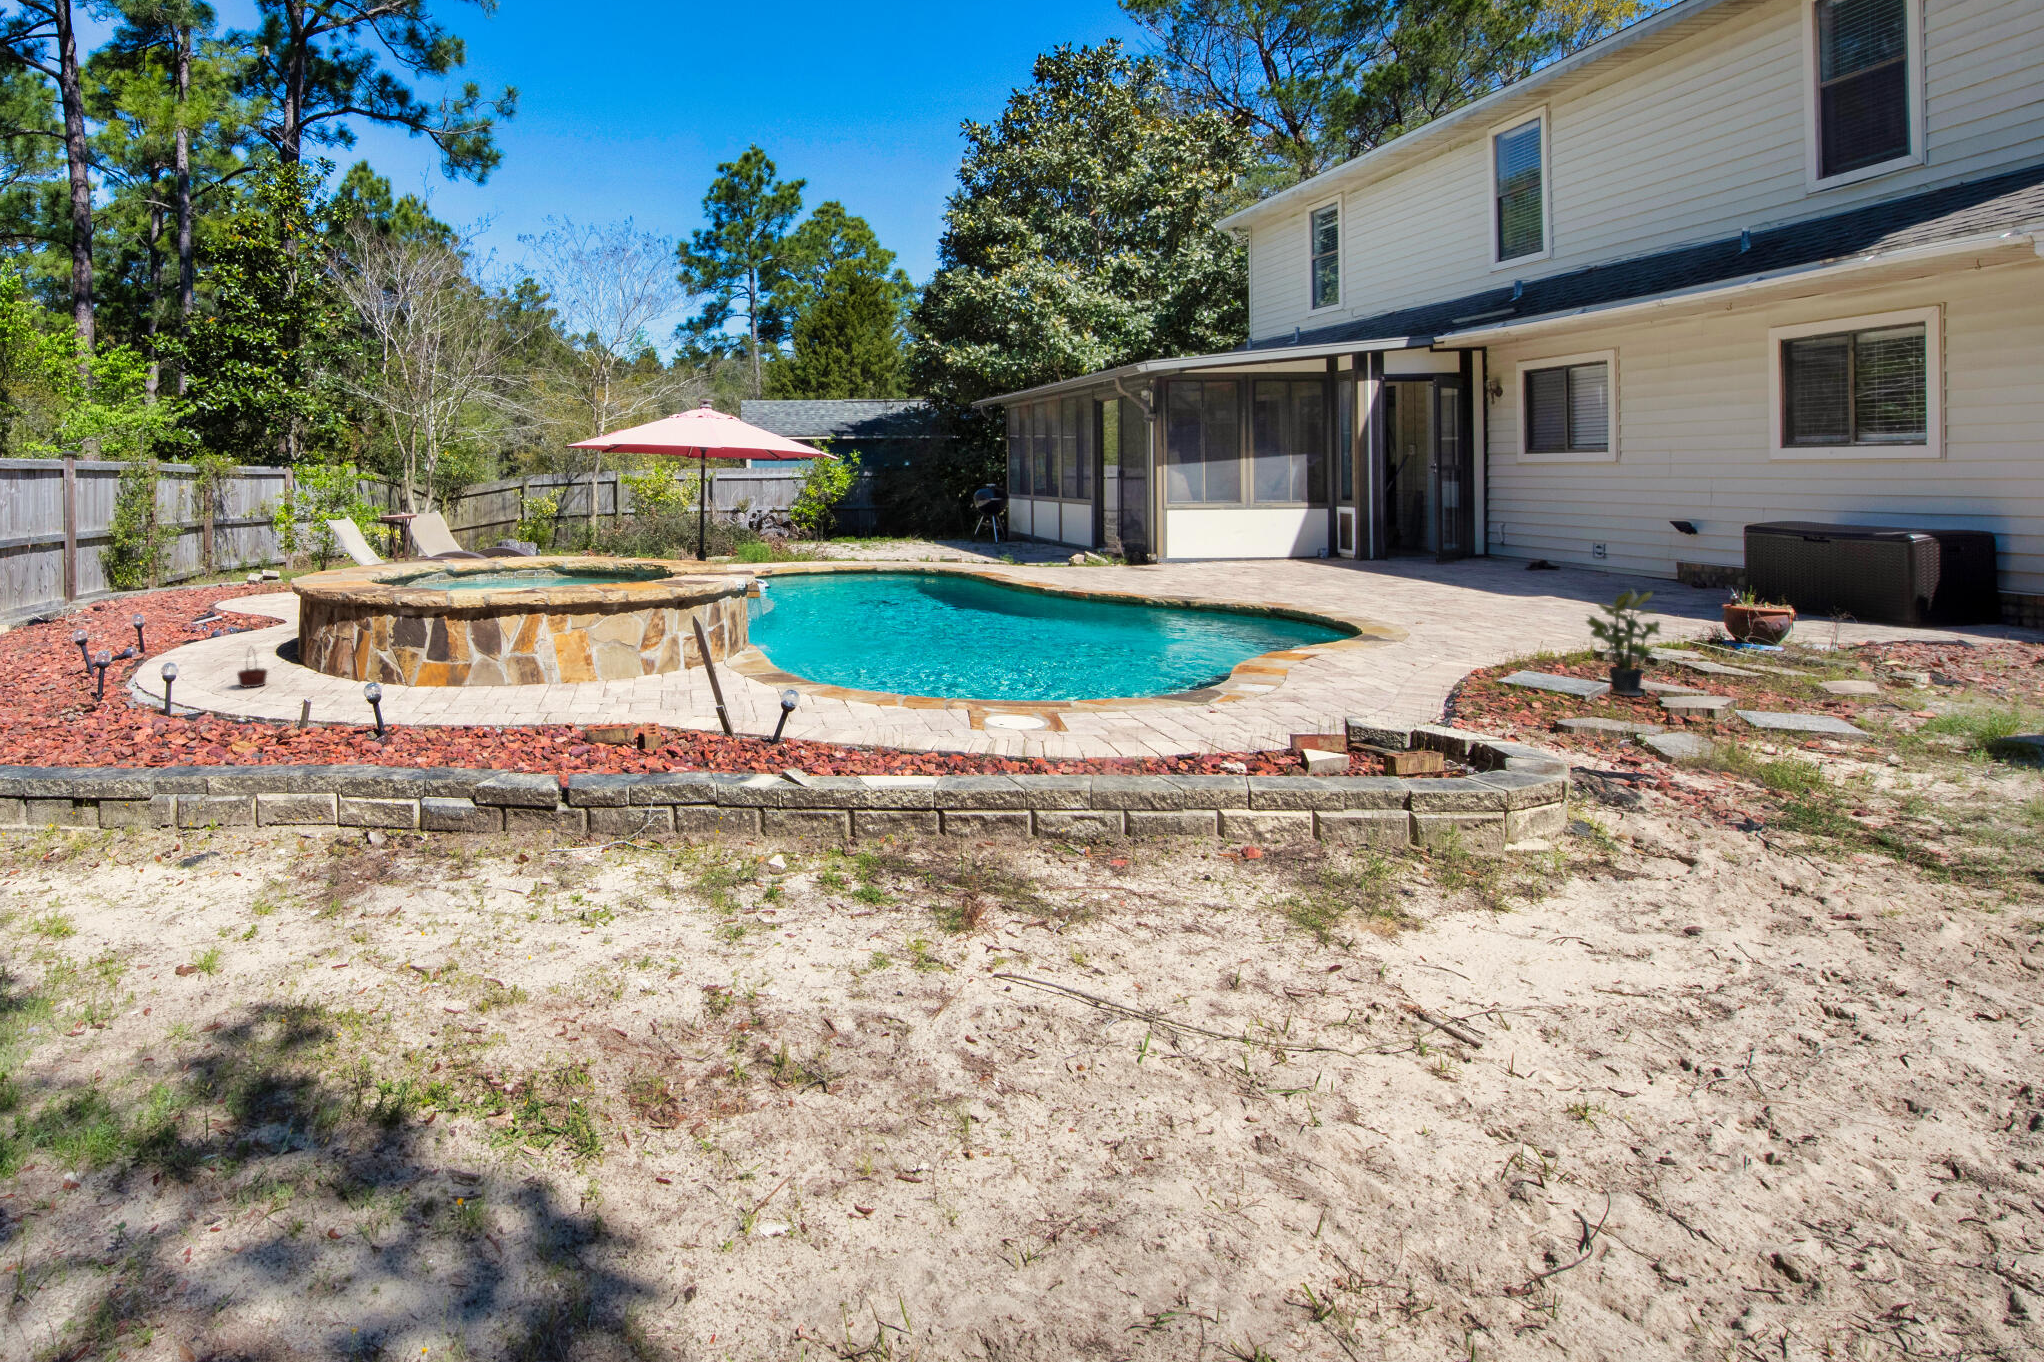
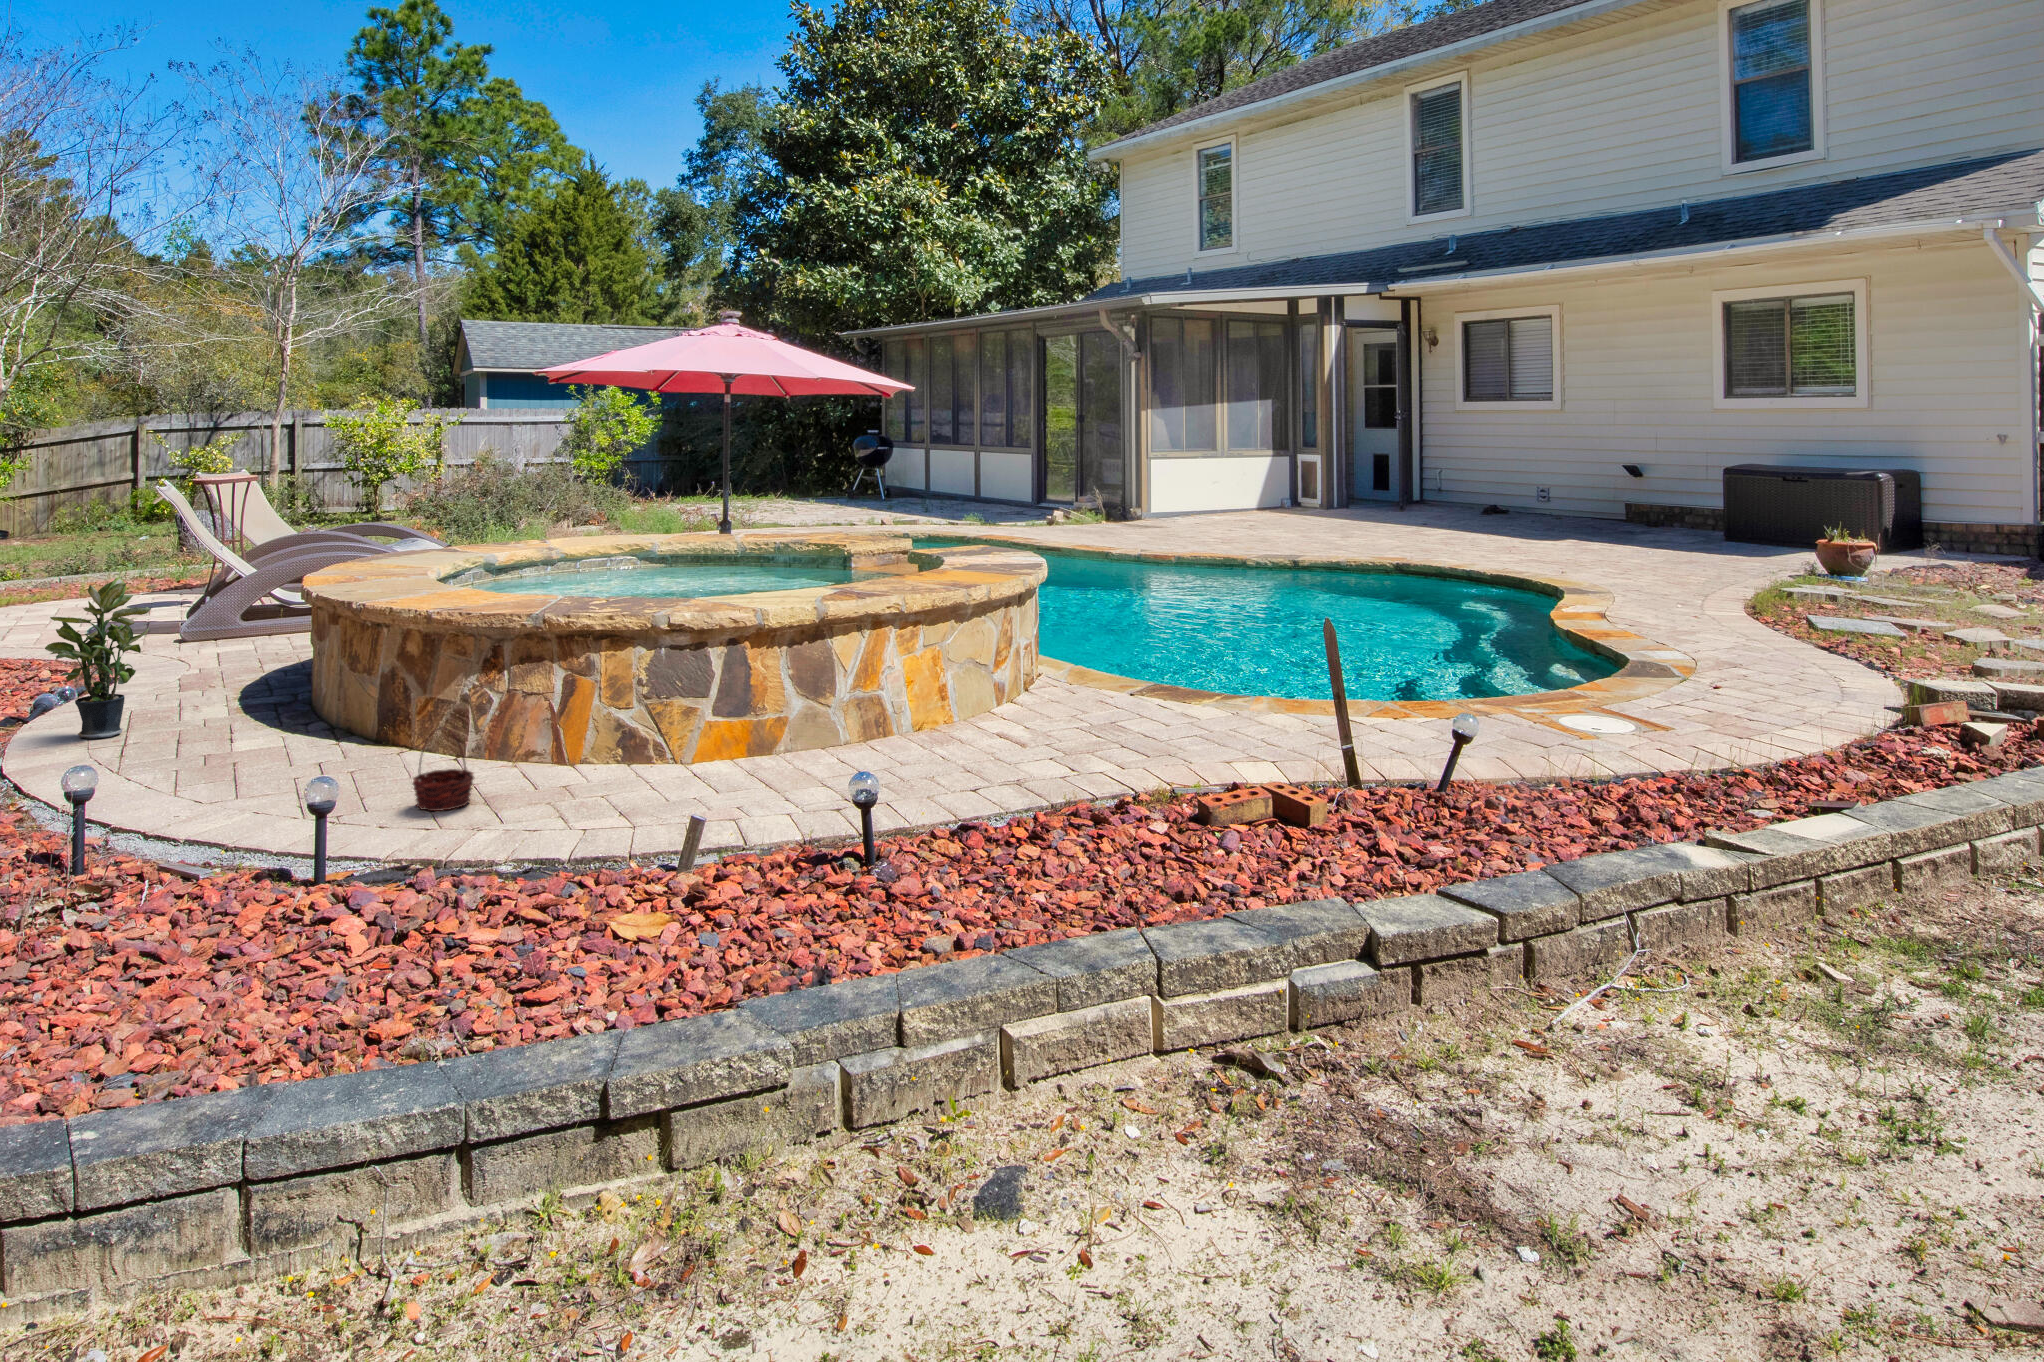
potted plant: present [1587,588,1660,696] -> present [45,577,151,739]

